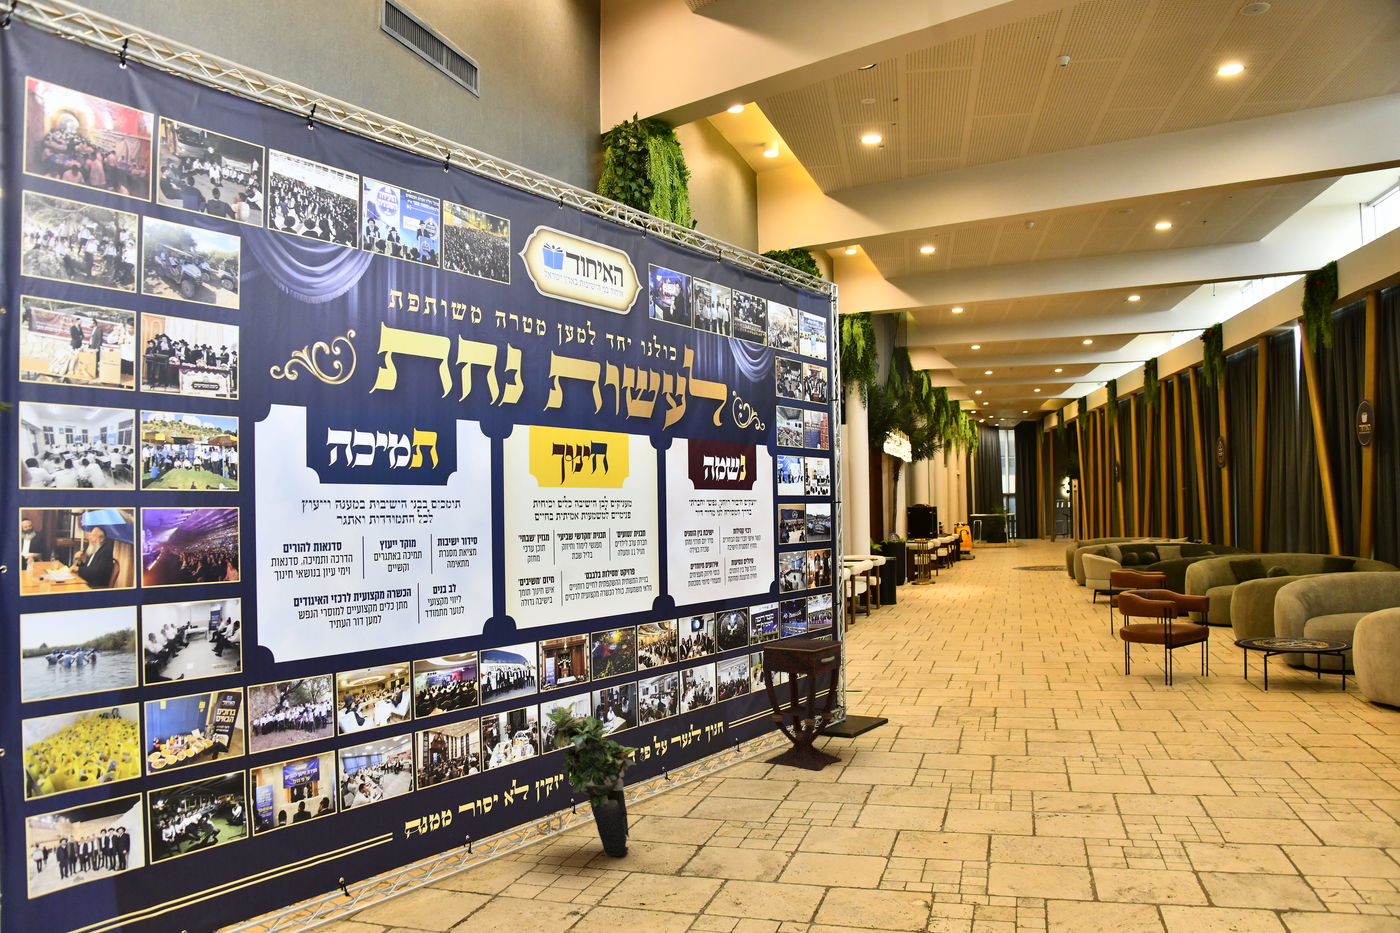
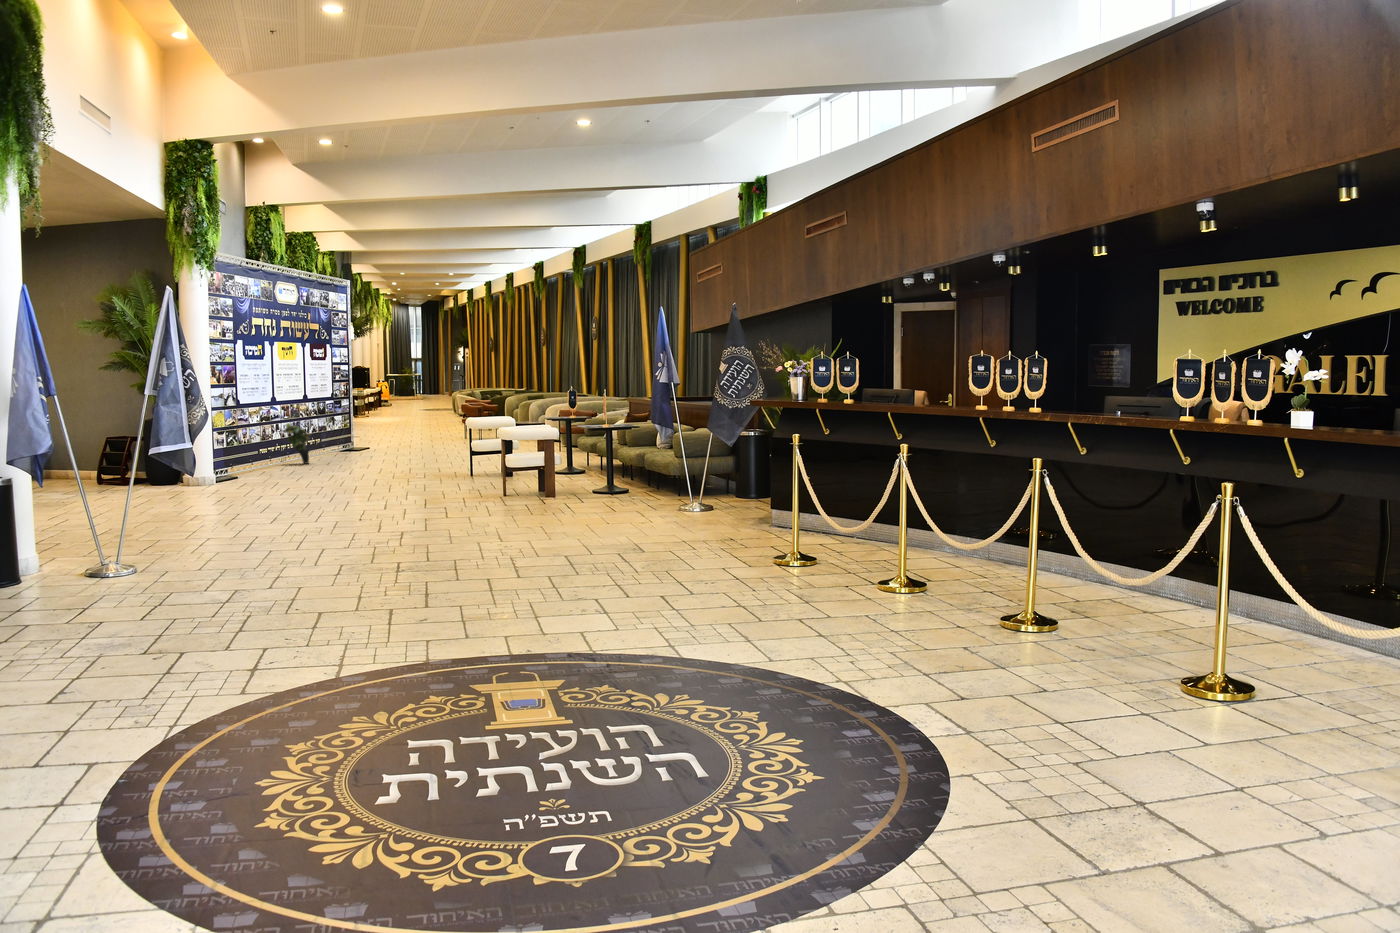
side table: present [763,638,842,770] -> none [329,413,359,455]

